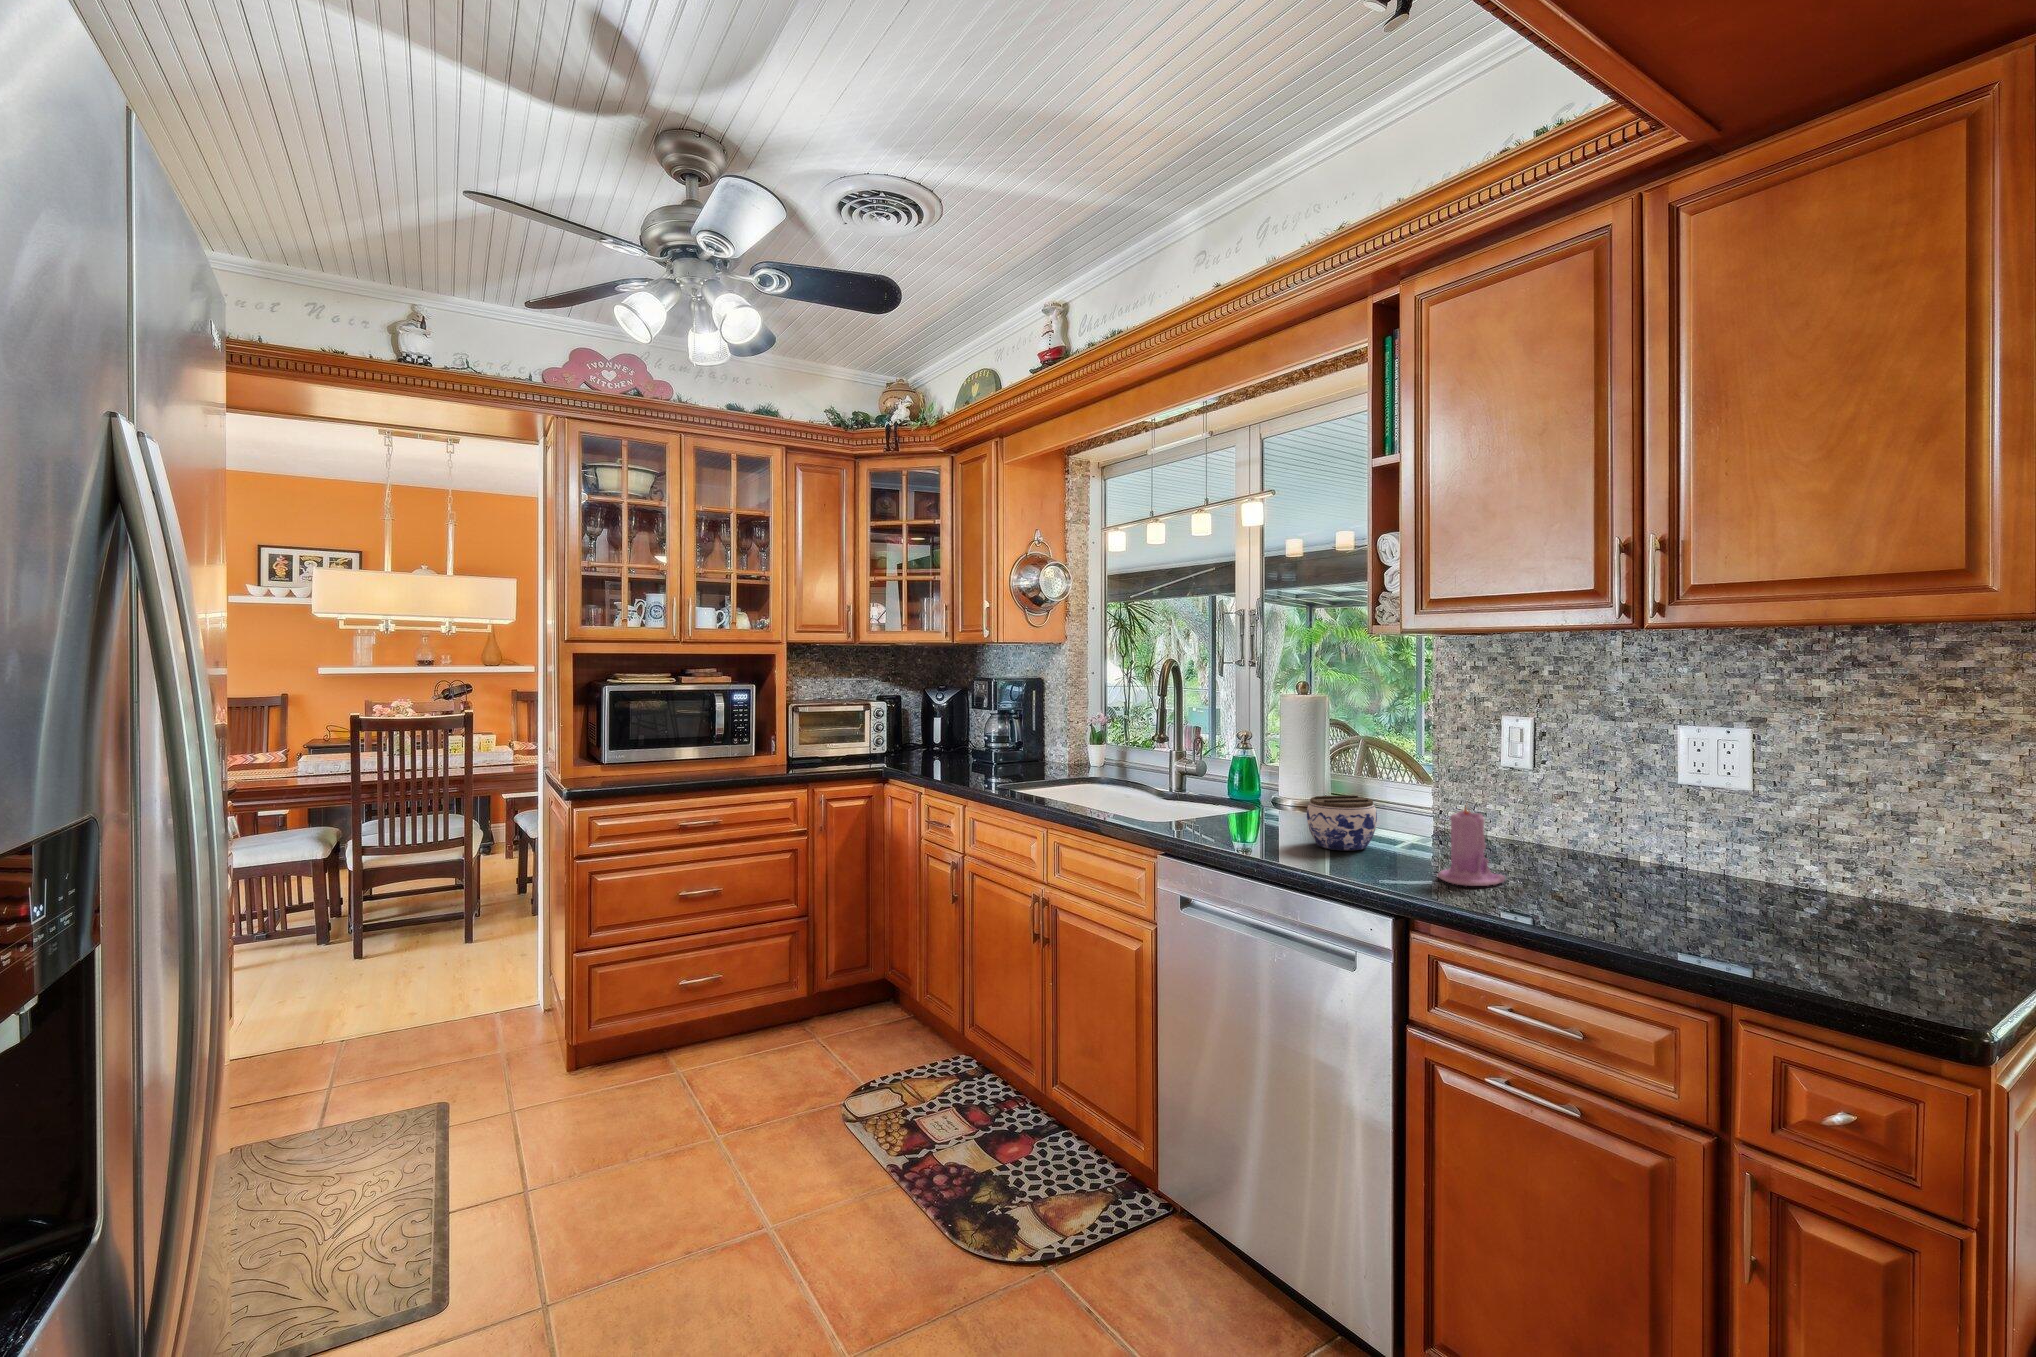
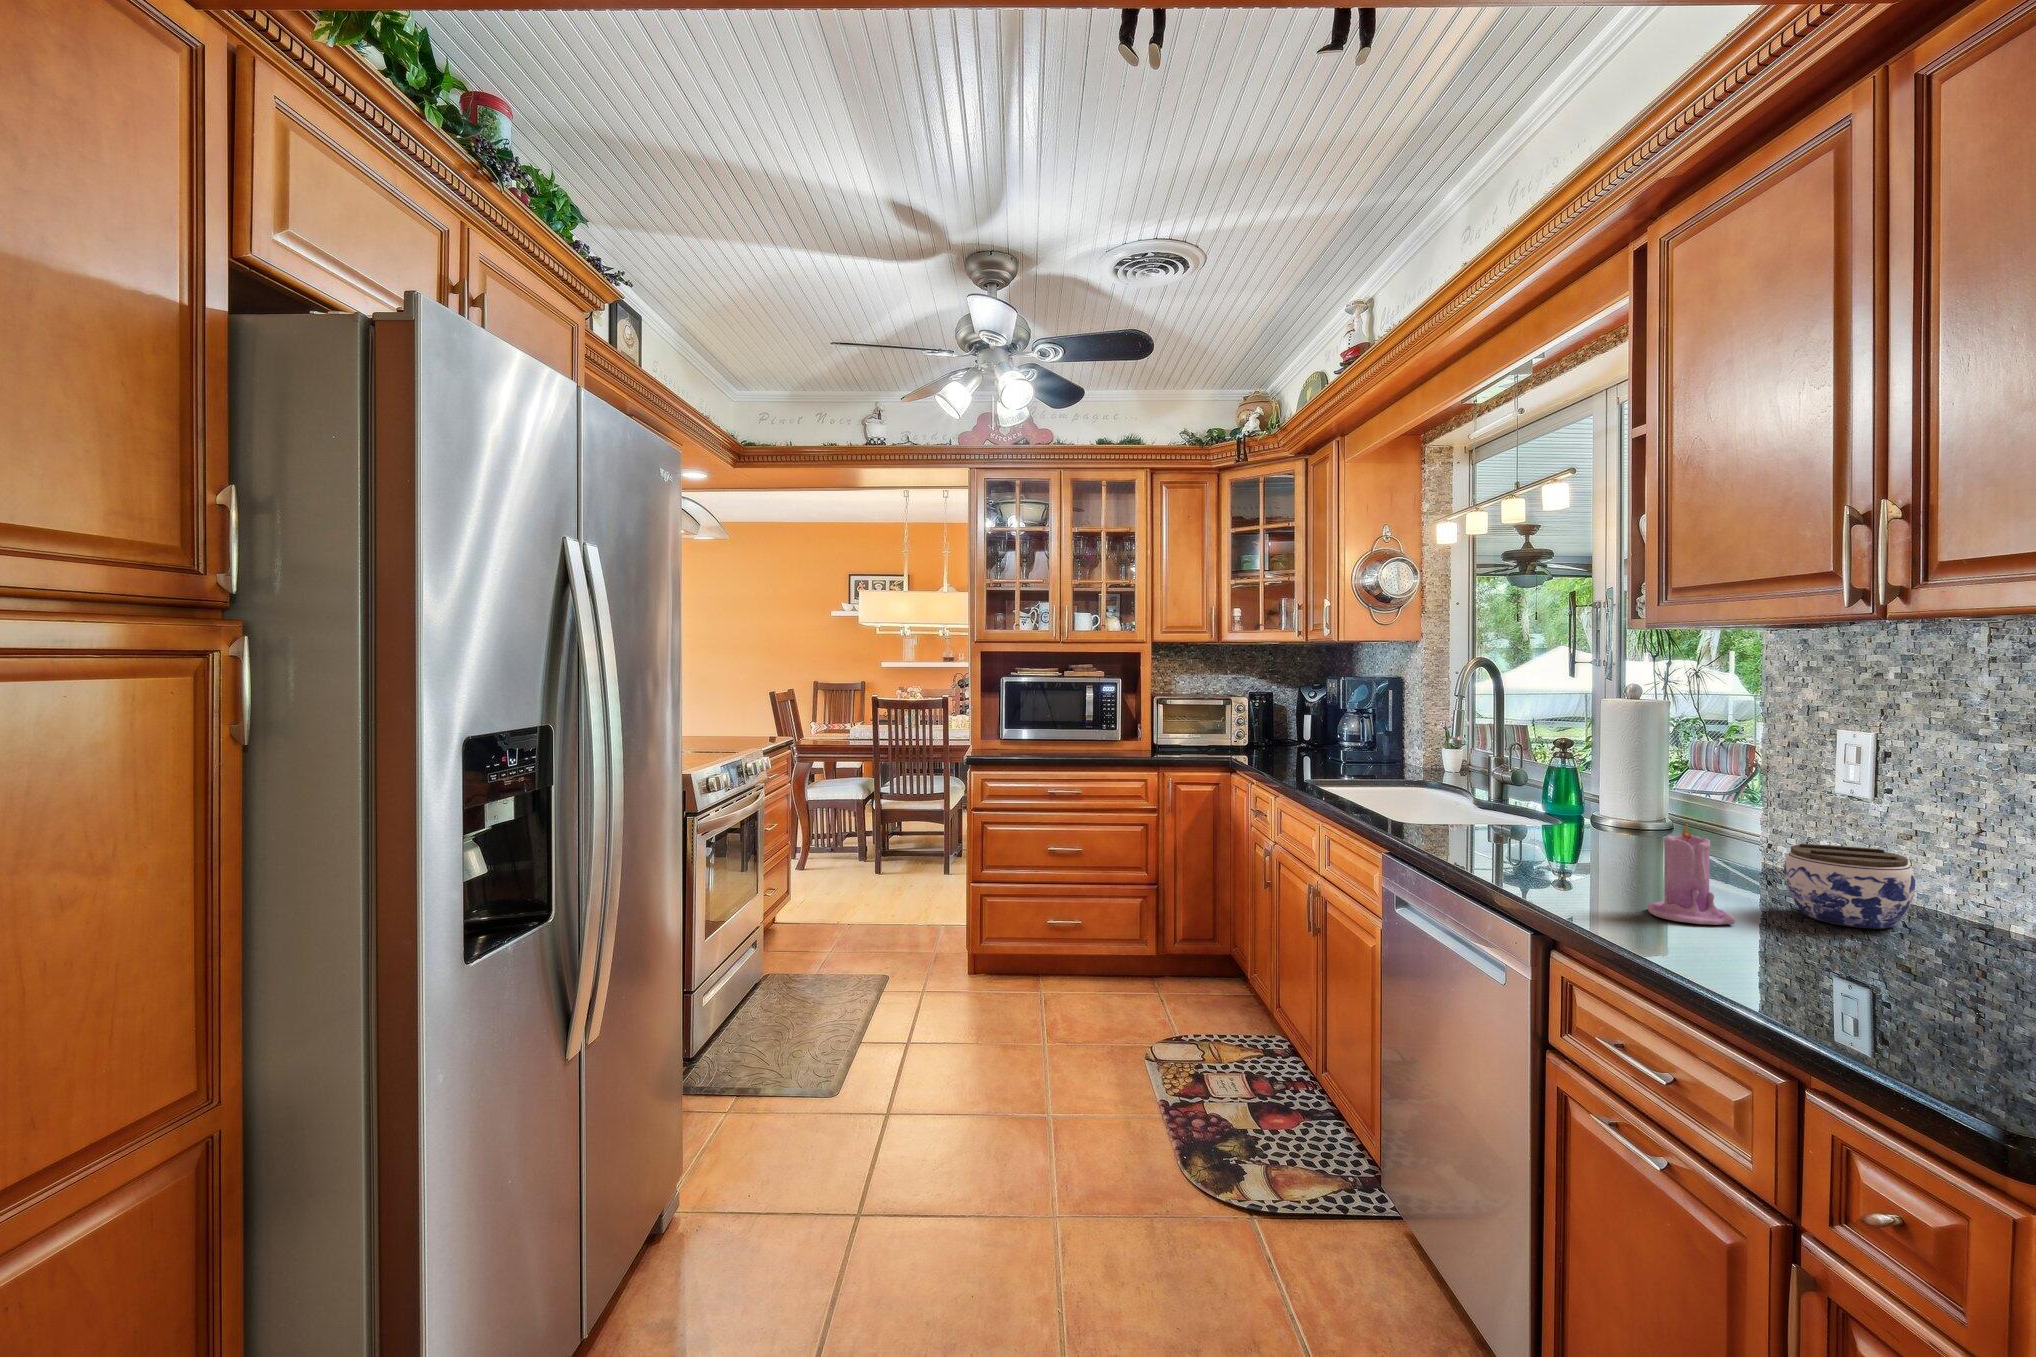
jar: present [1307,795,1377,850] -> present [1784,844,1915,929]

